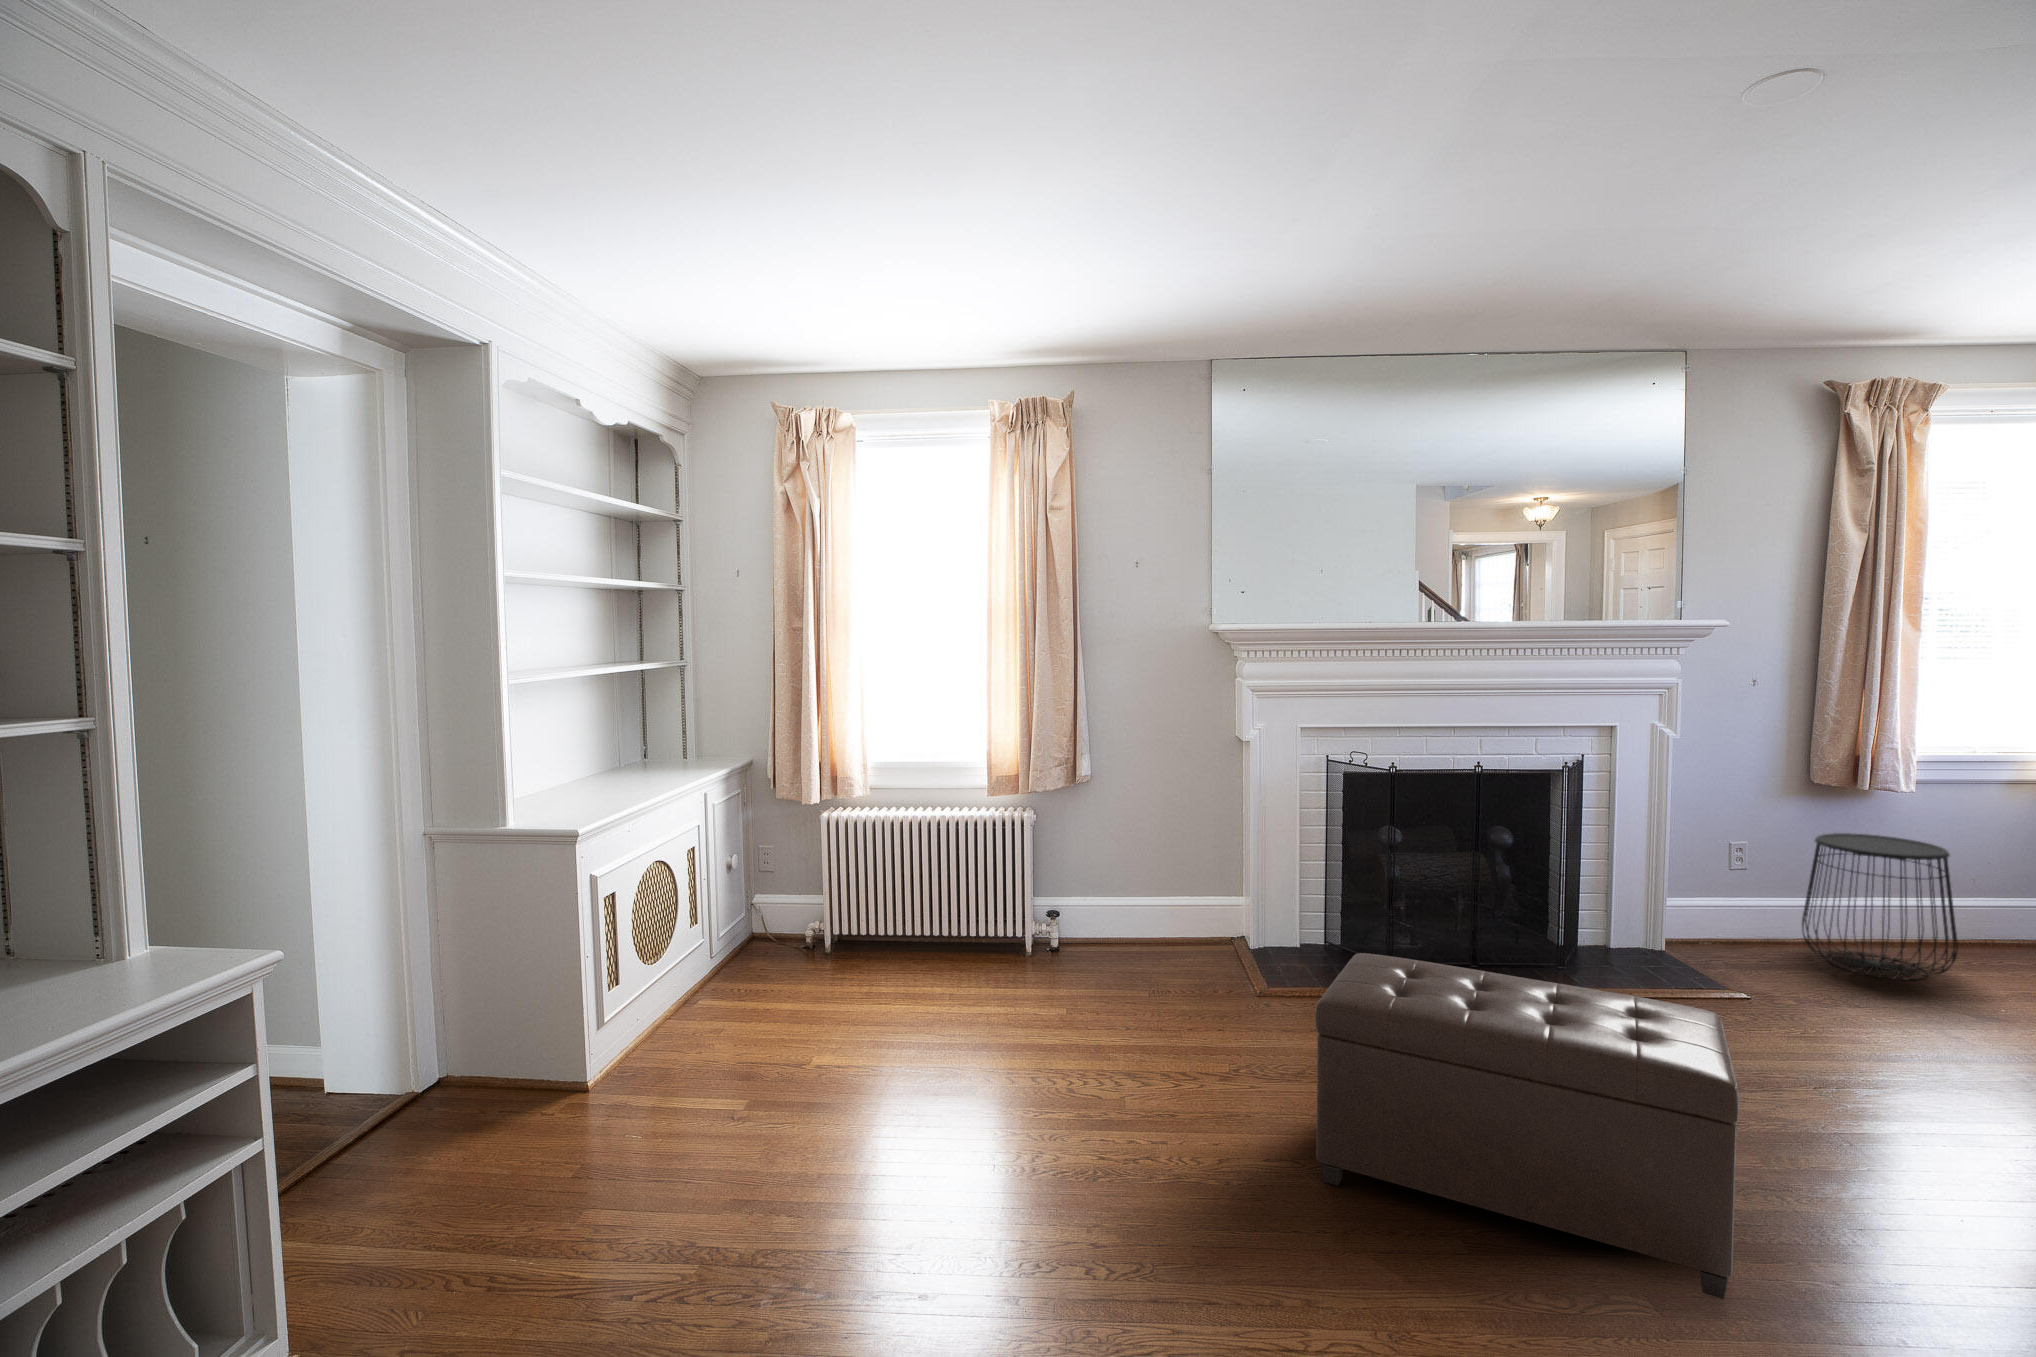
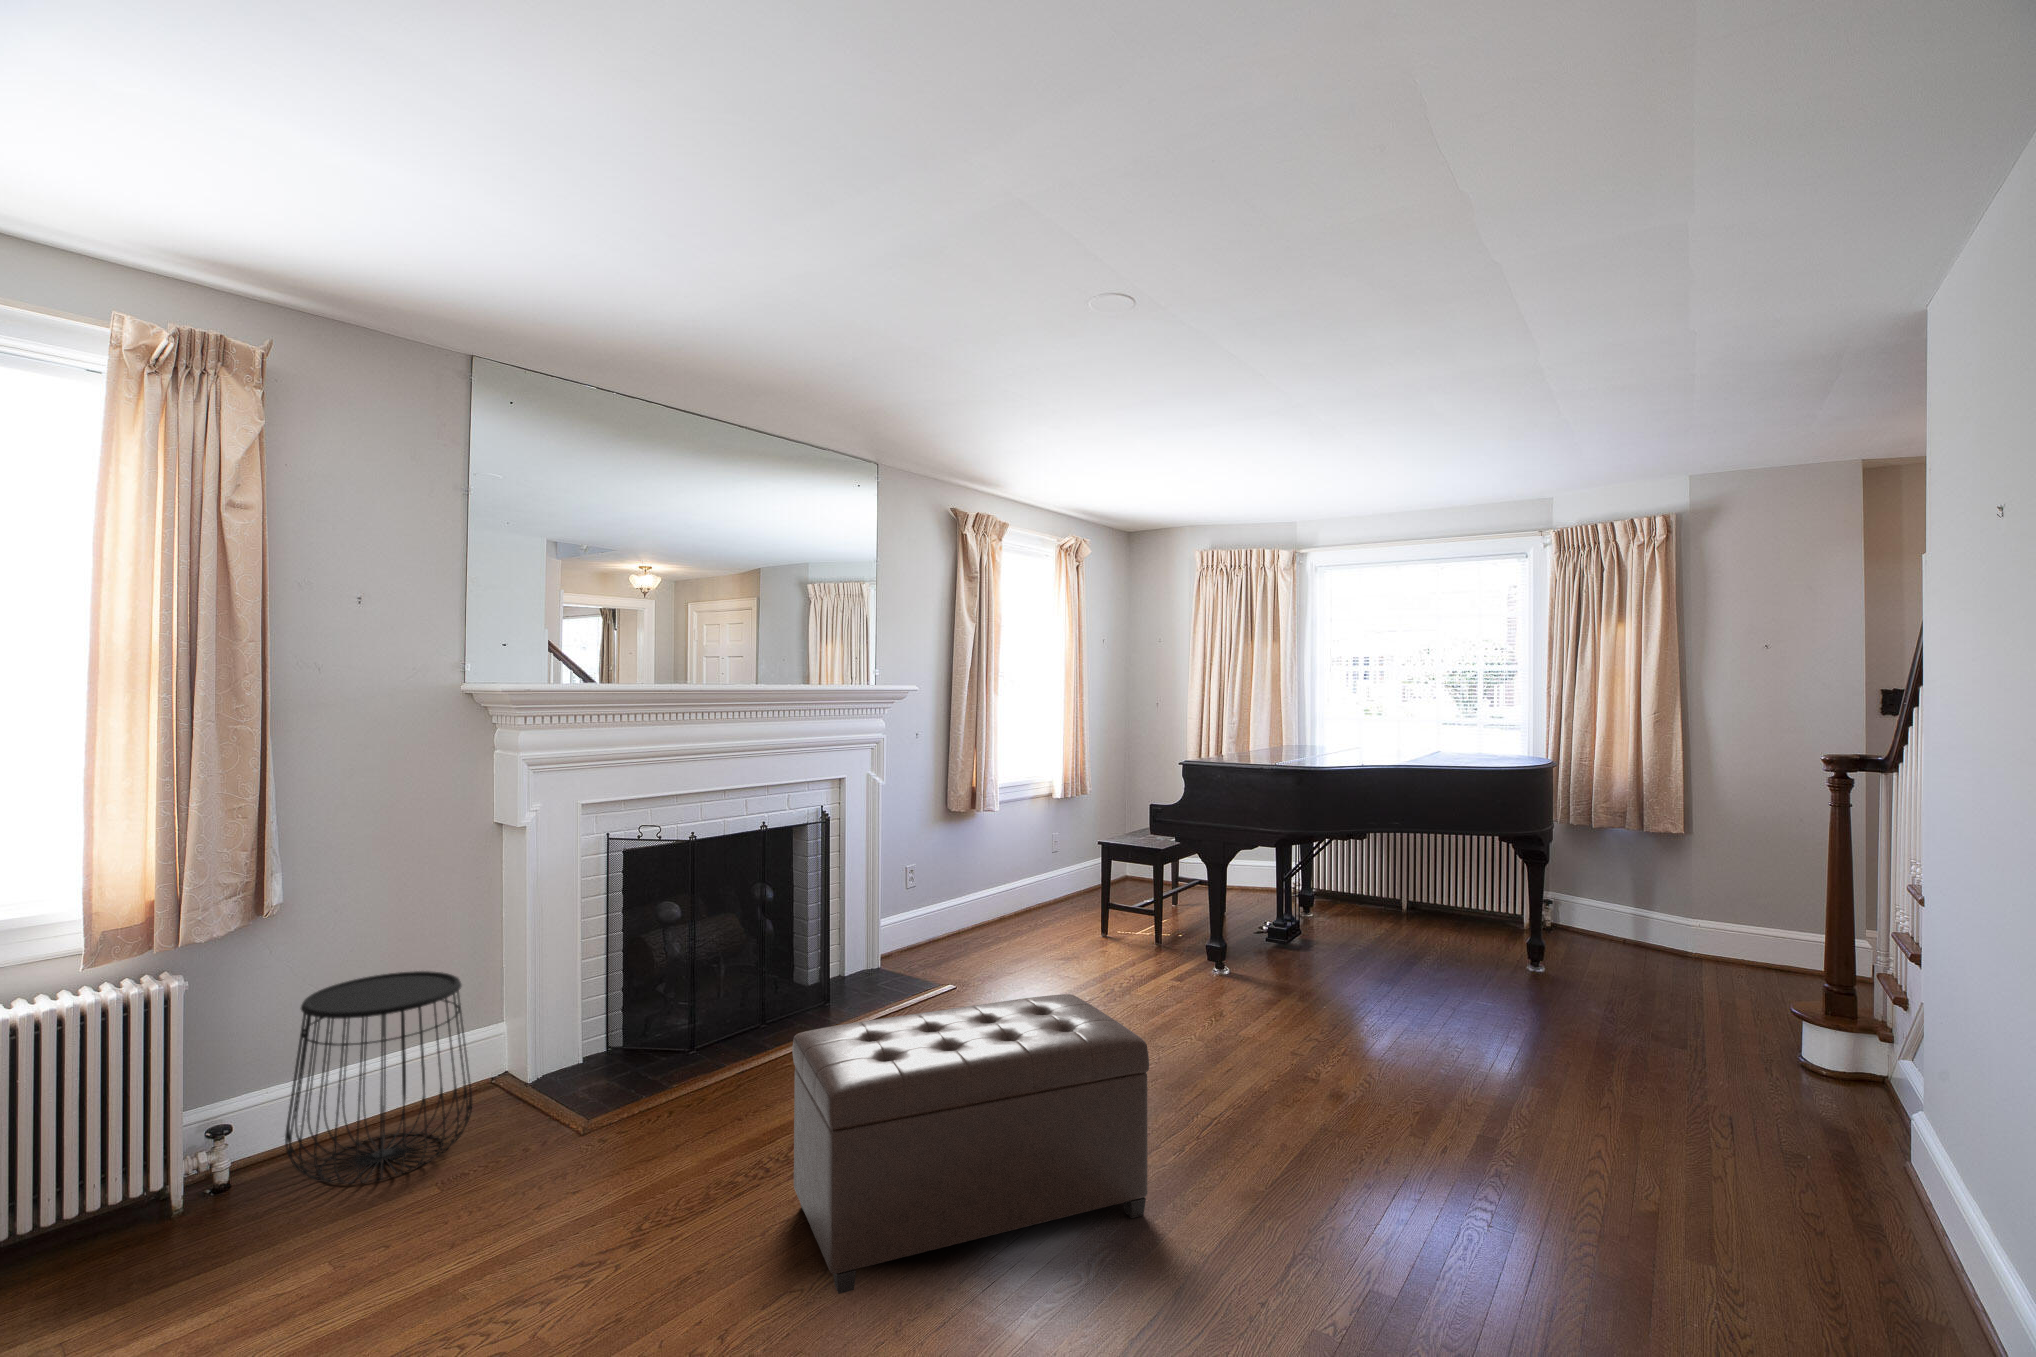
side table: present [1802,833,1958,980] -> present [285,971,472,1184]

